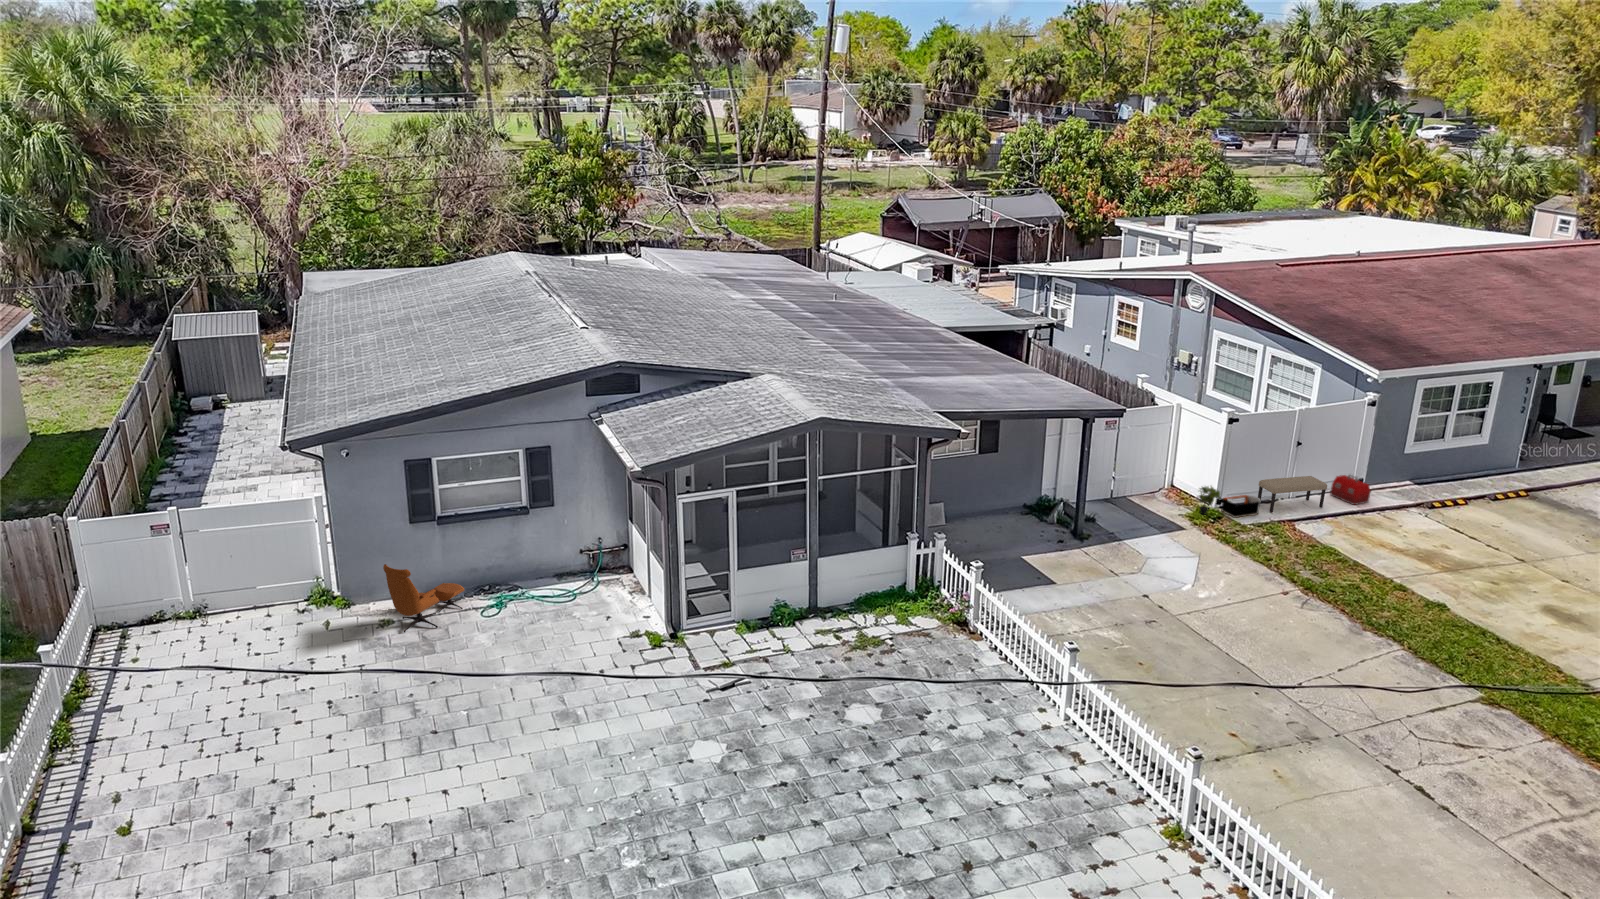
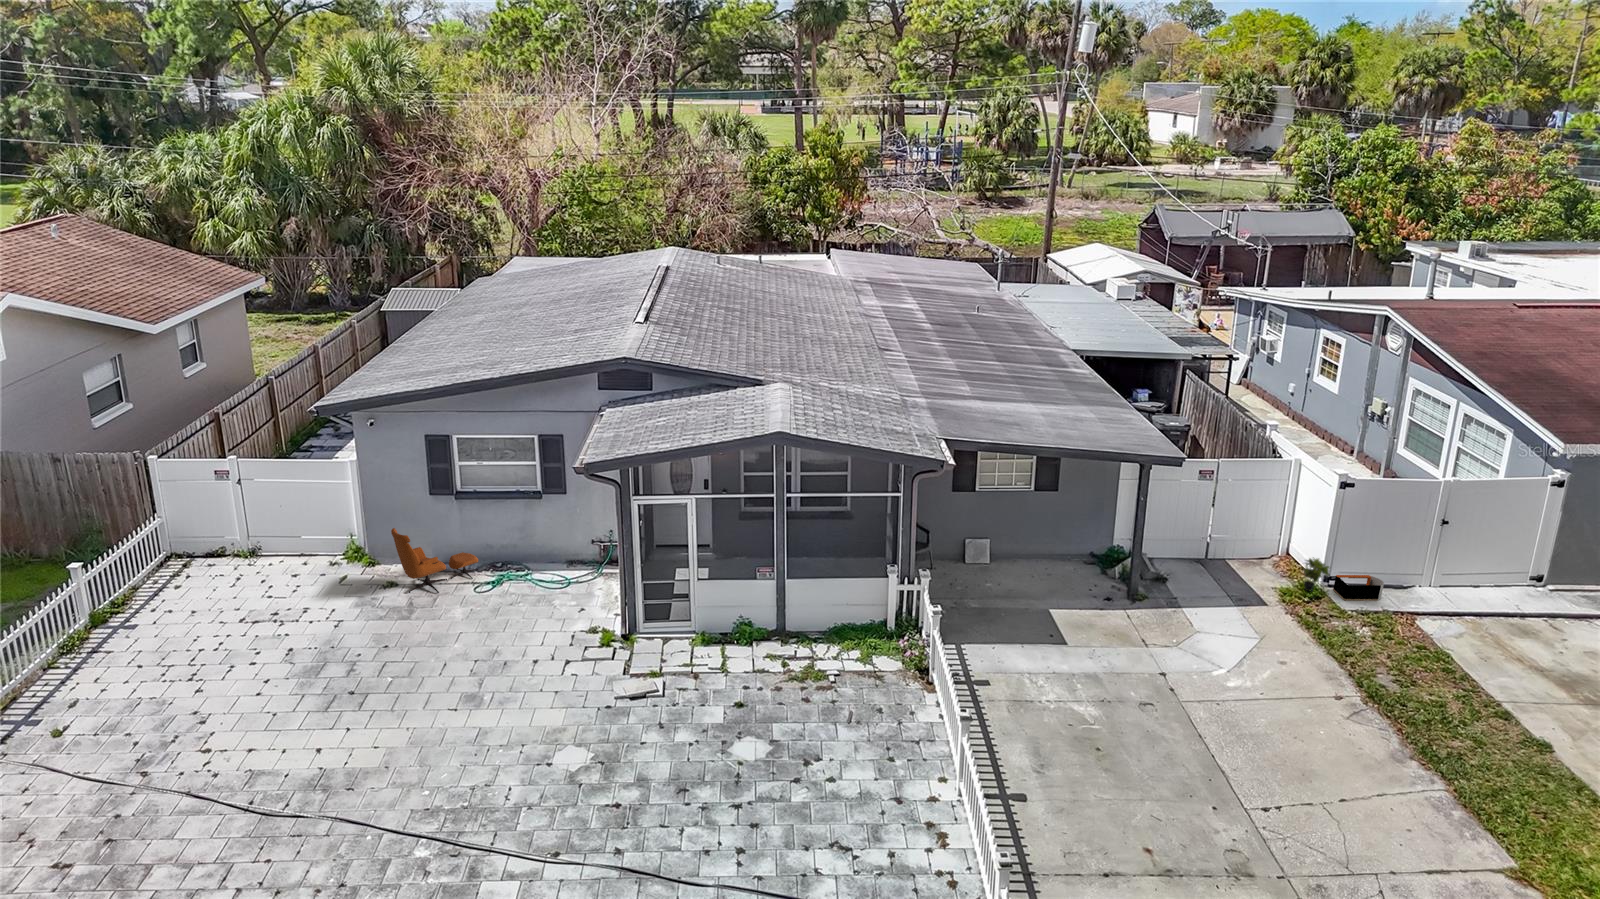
toolbox: present [1330,475,1371,505] -> none [1495,568,1547,606]
bench: present [1258,476,1327,512] -> none [1386,560,1480,604]

